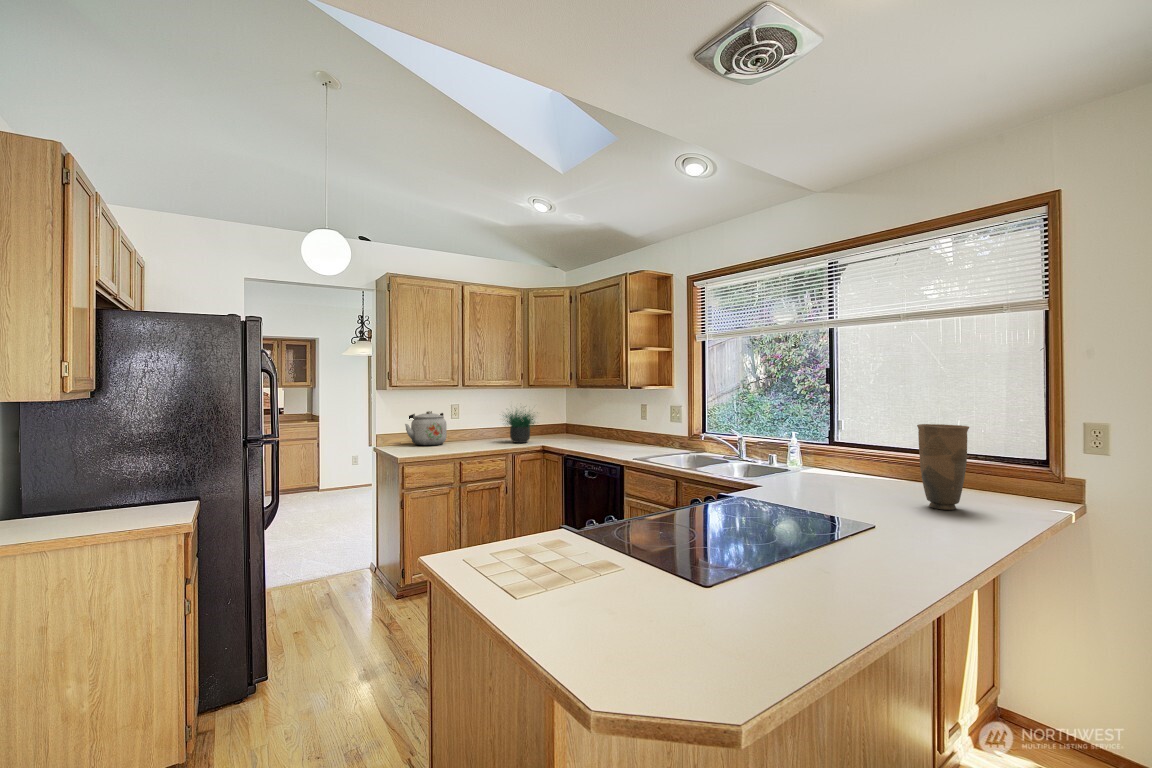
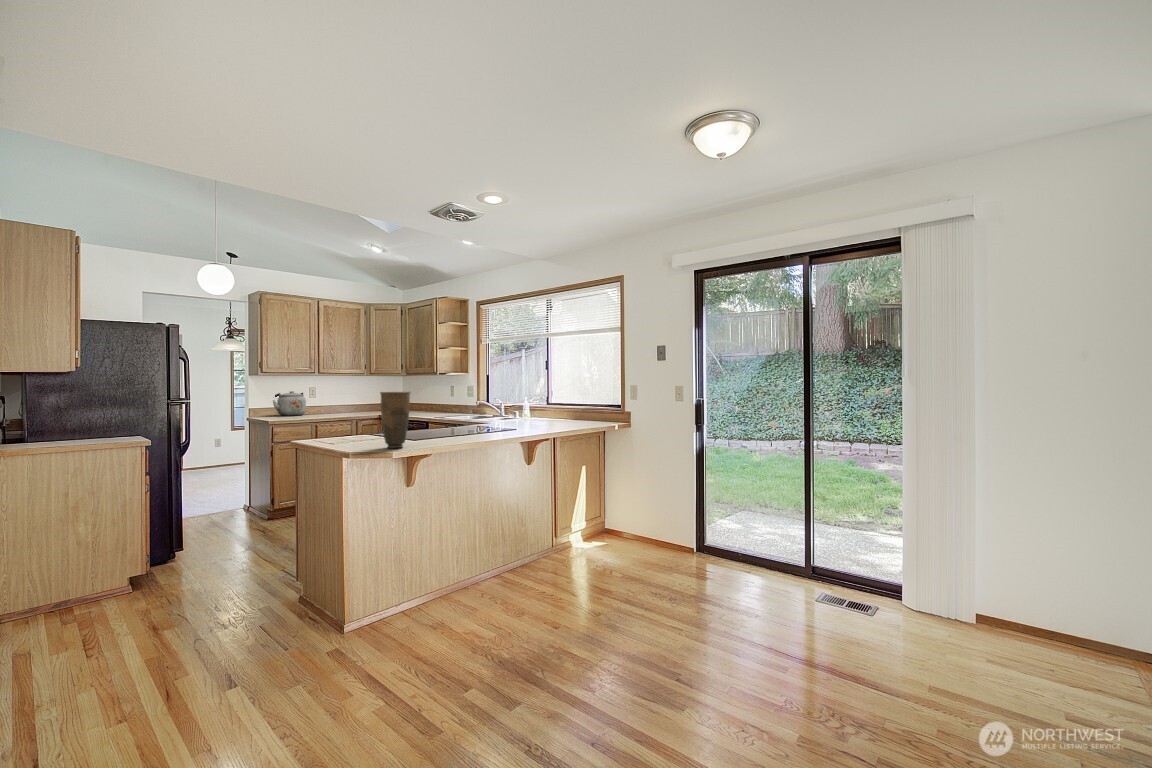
potted plant: present [505,410,535,443] -> none [345,381,383,413]
vase: present [917,424,969,510] -> present [380,392,411,448]

